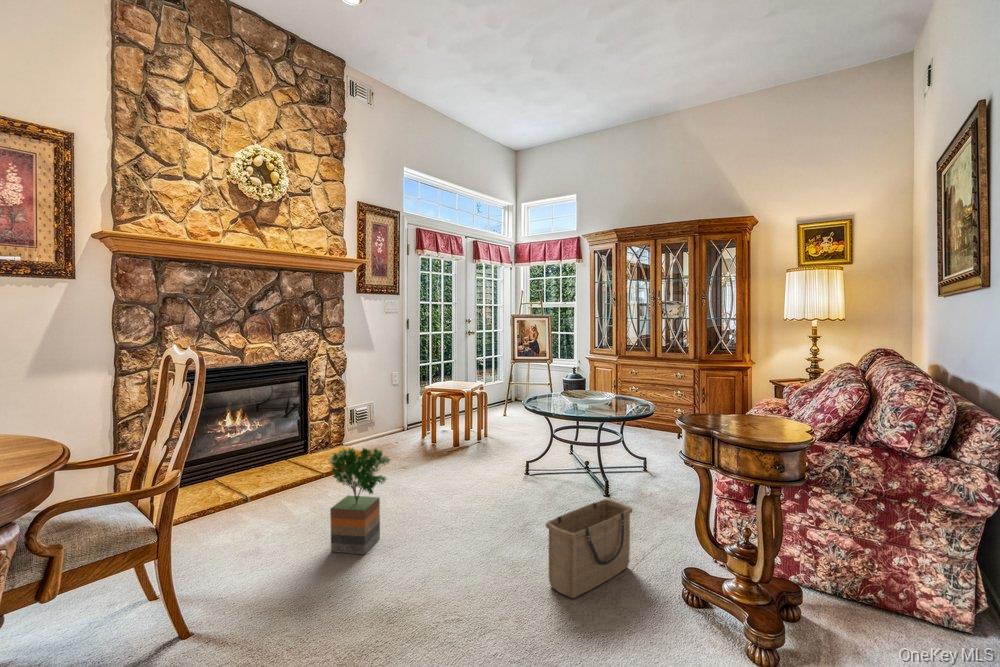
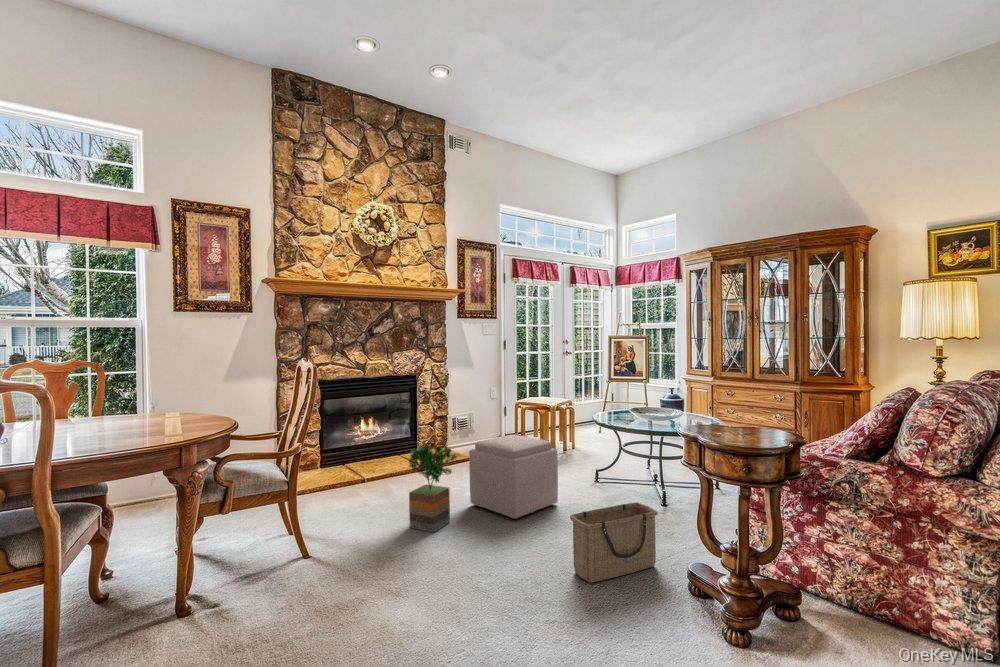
ottoman: none [397,428,497,526] -> present [469,435,558,519]

